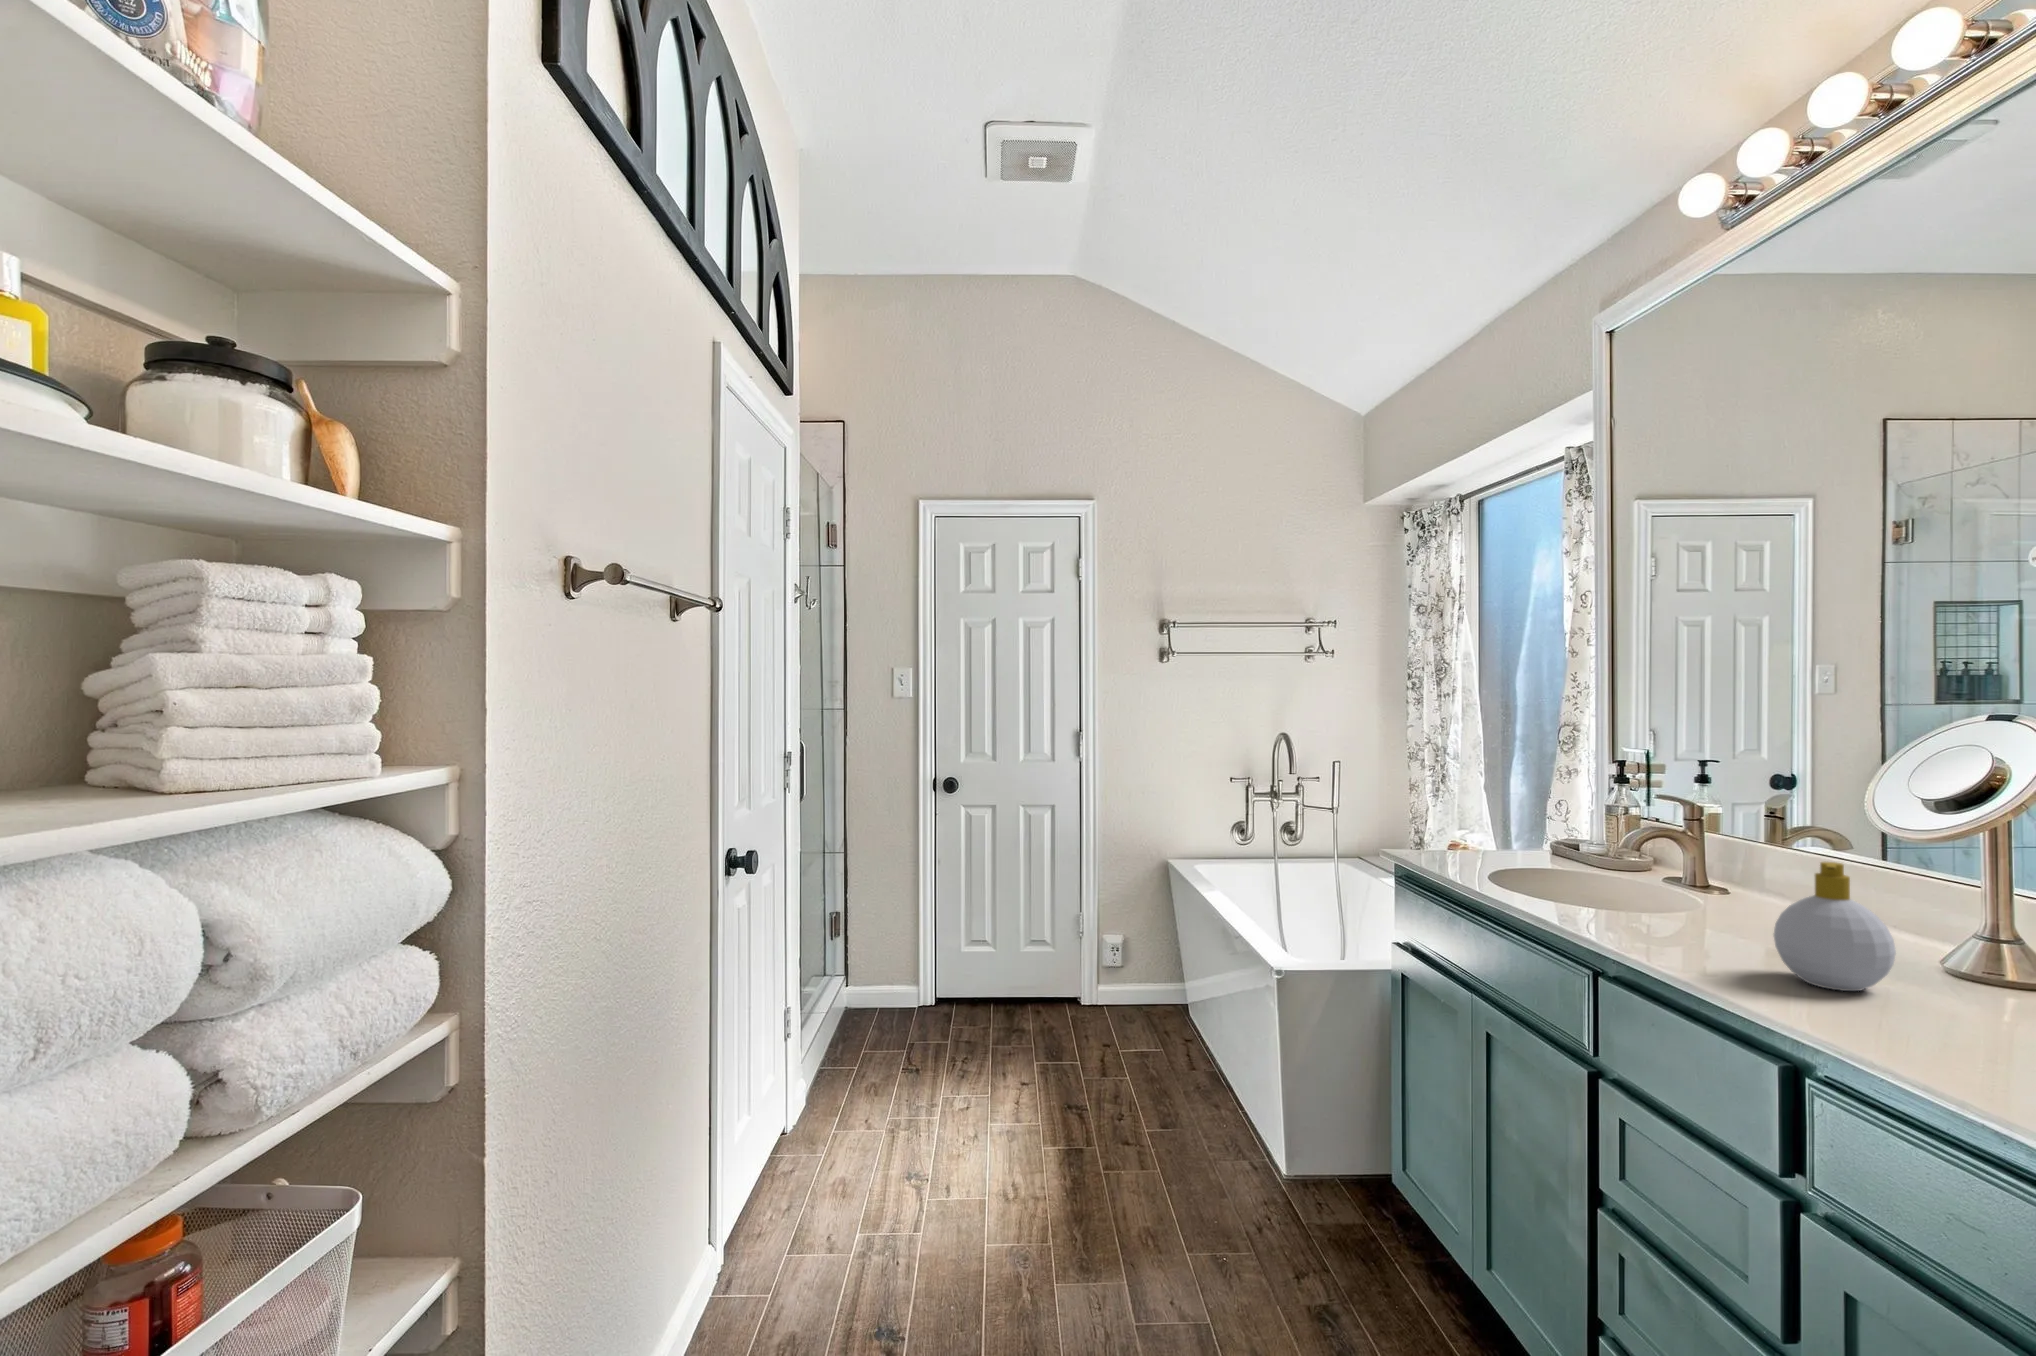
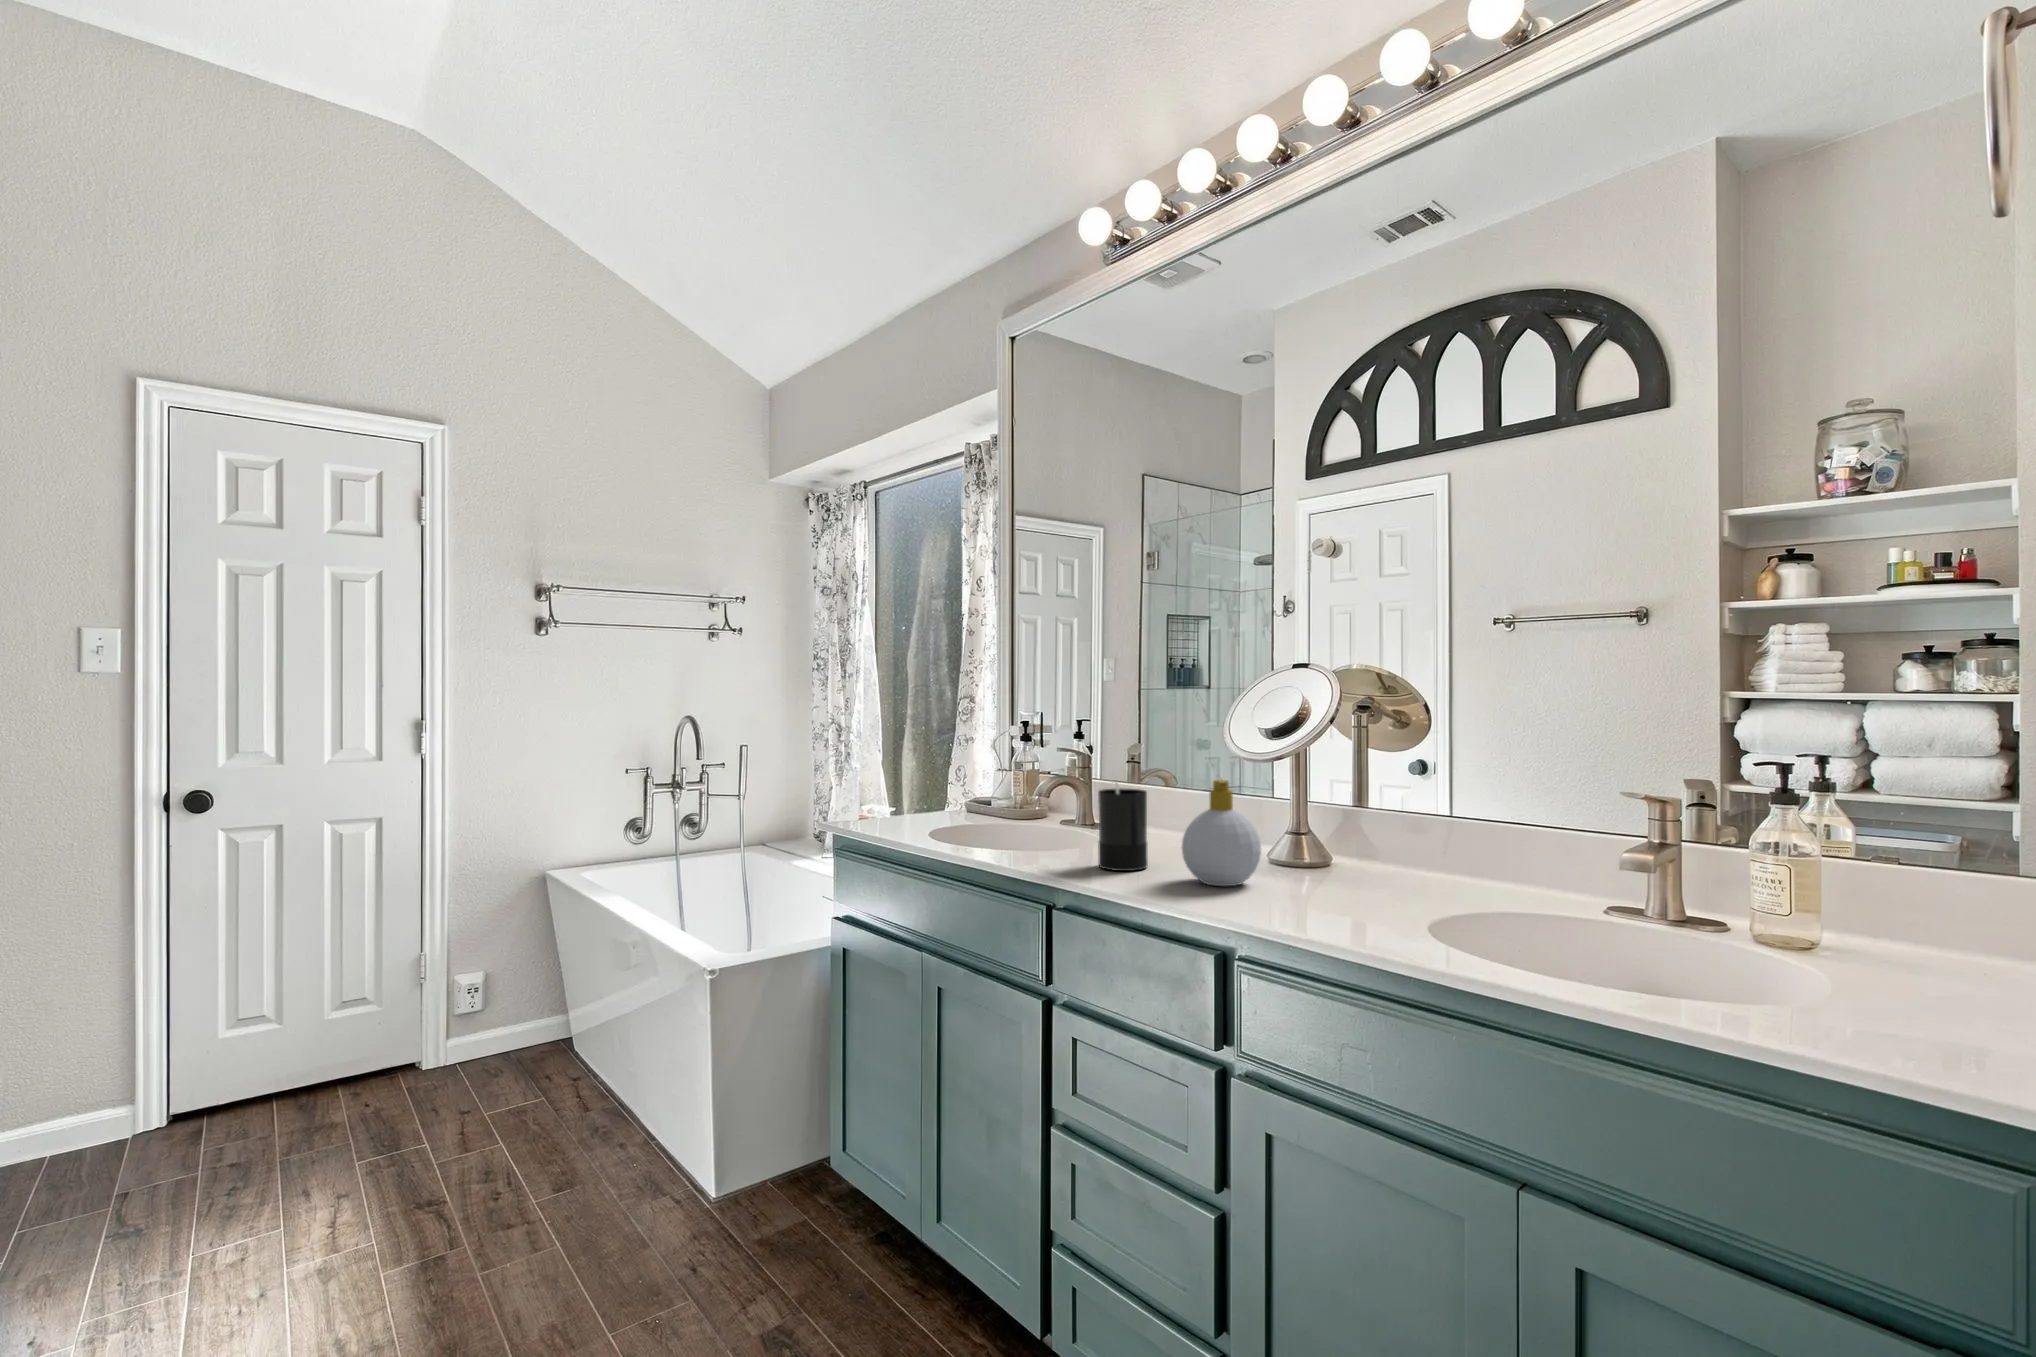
candle: none [1672,845,1739,951] -> present [1098,782,1148,871]

